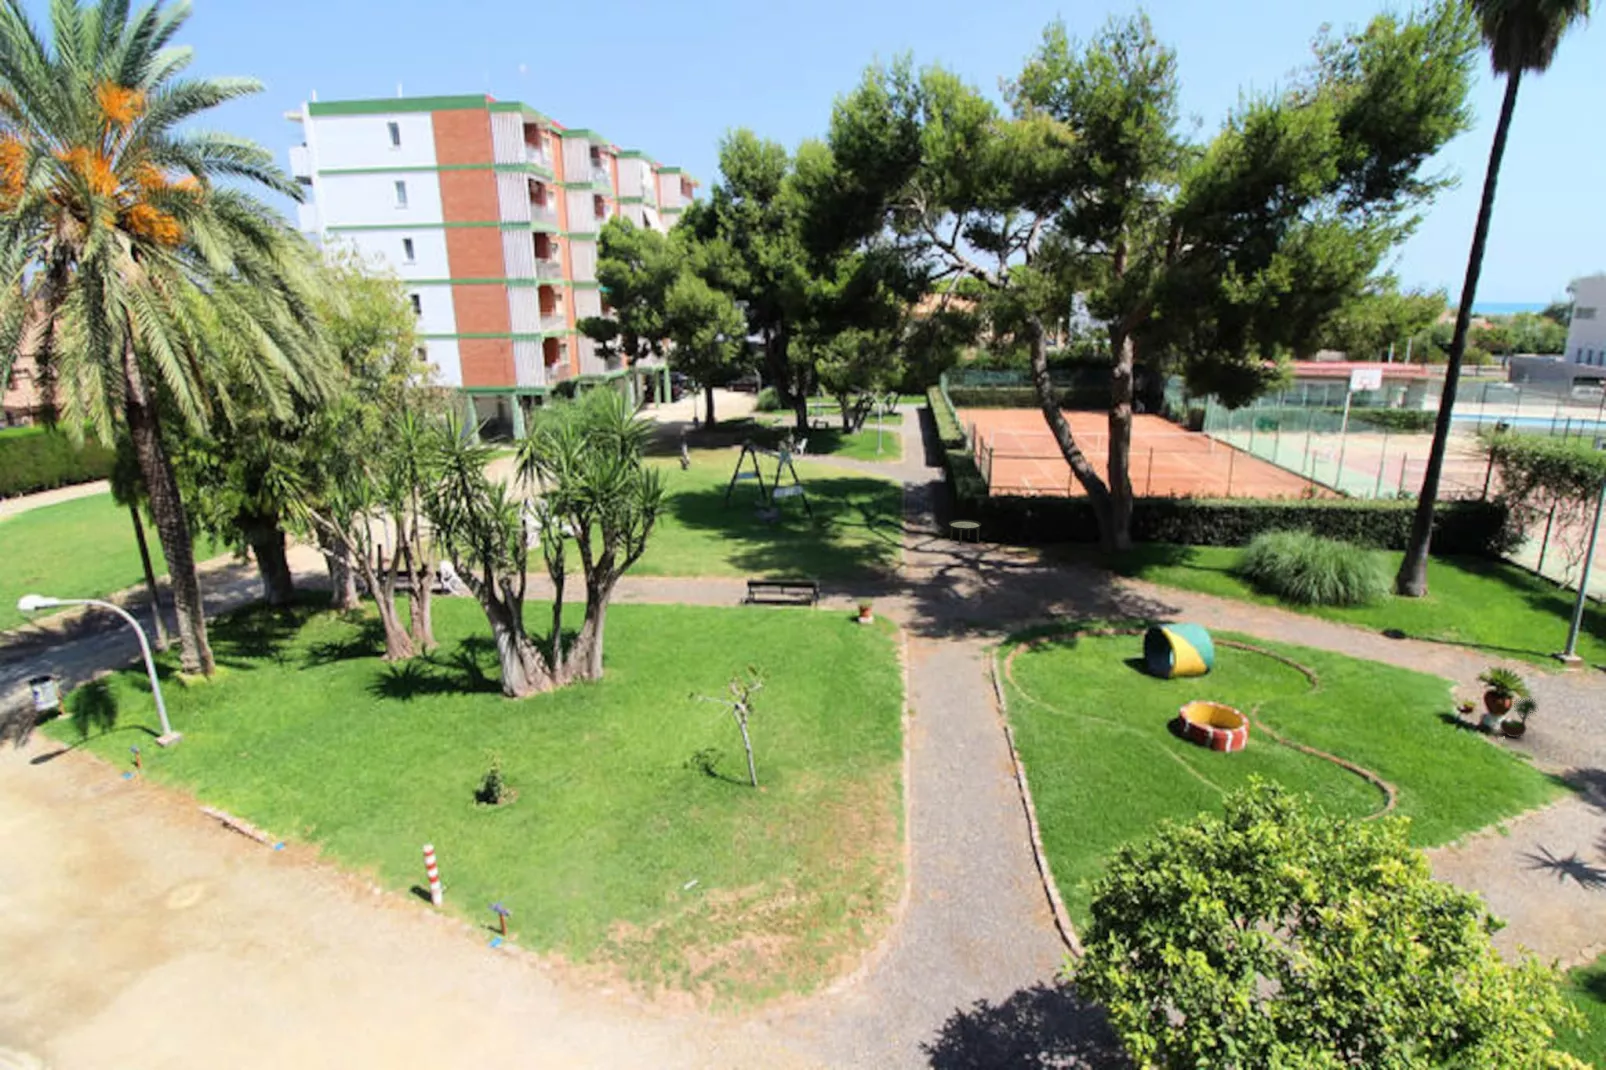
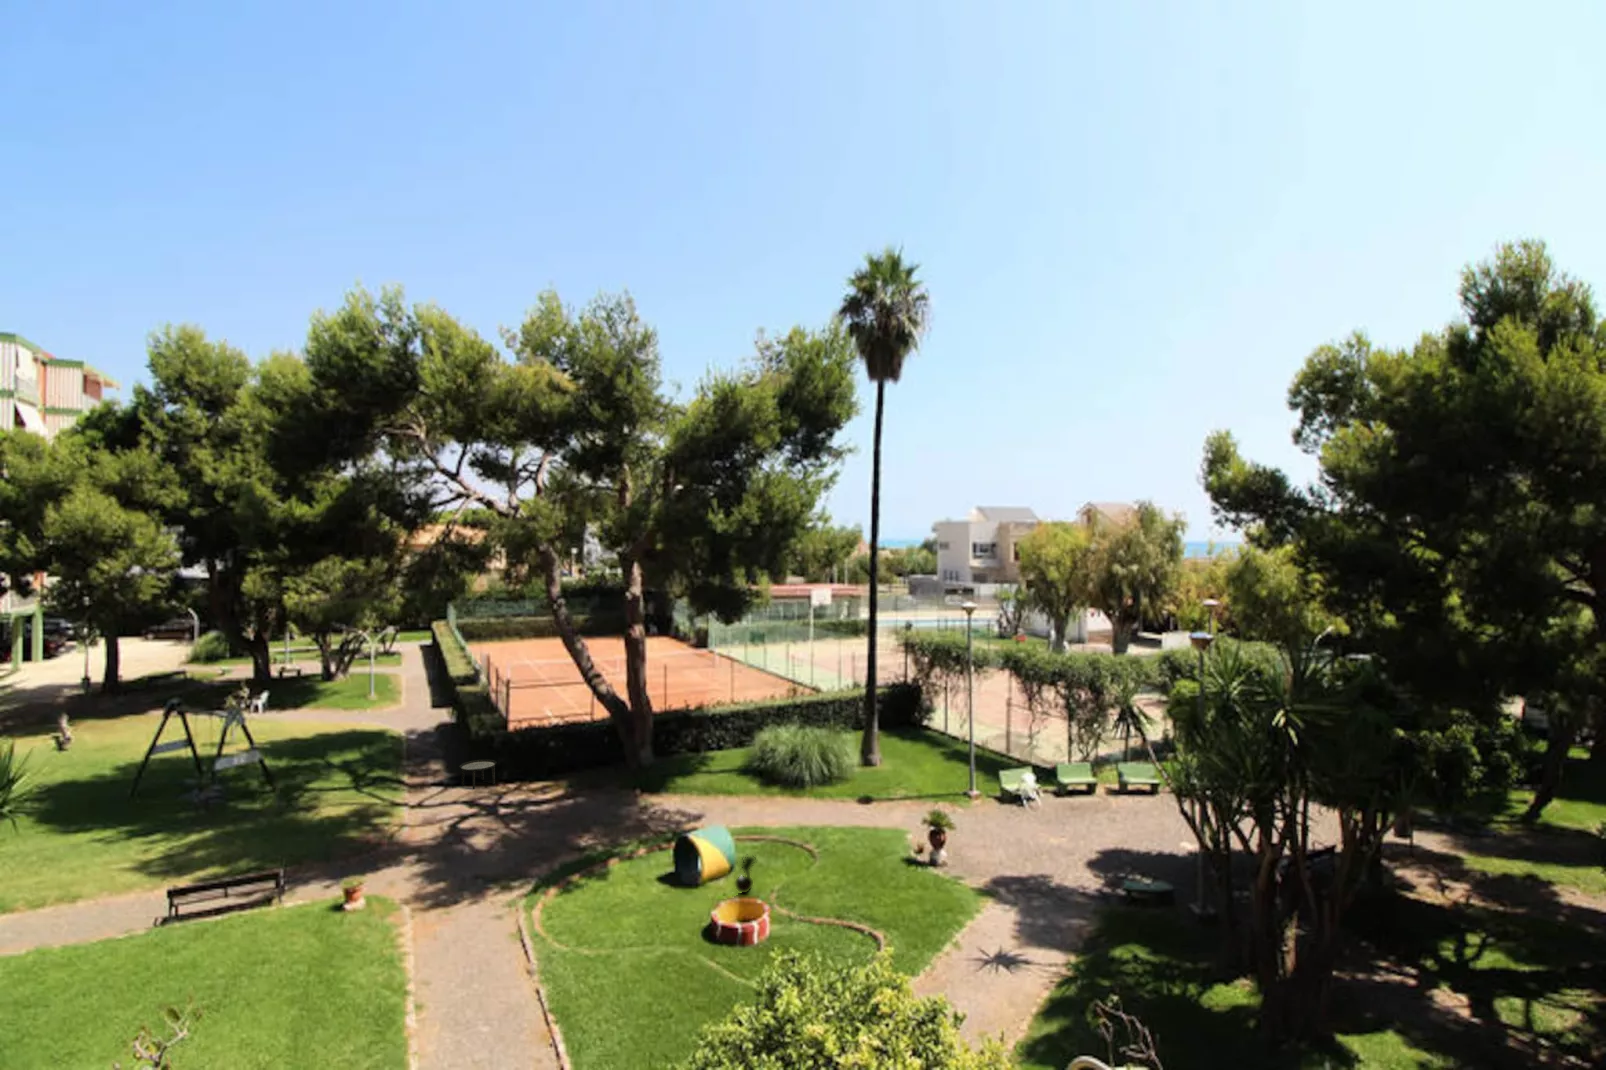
potted tree: present [1500,697,1538,737] -> present [735,856,756,893]

